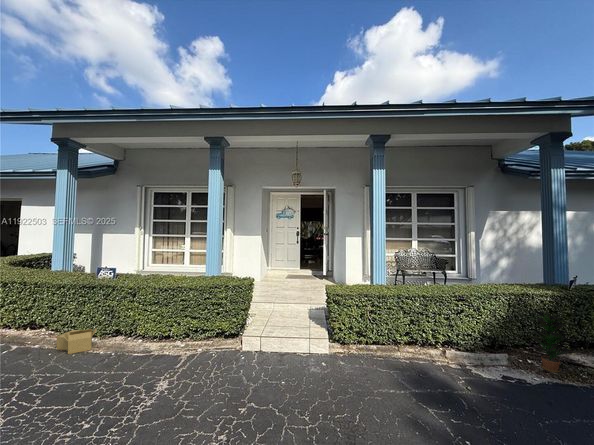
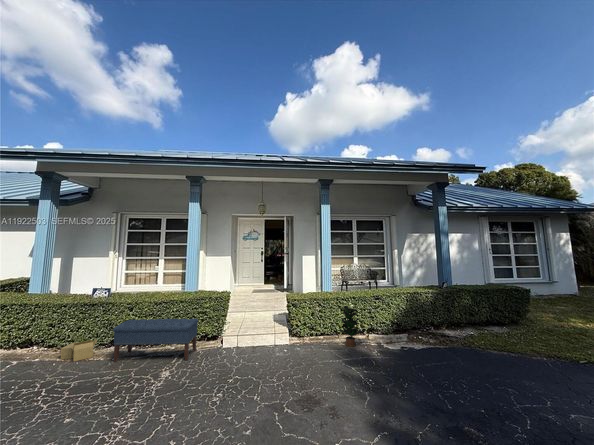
bench: none [108,308,213,366] -> present [113,319,198,362]
potted plant: present [532,312,574,372] -> present [339,306,362,347]

